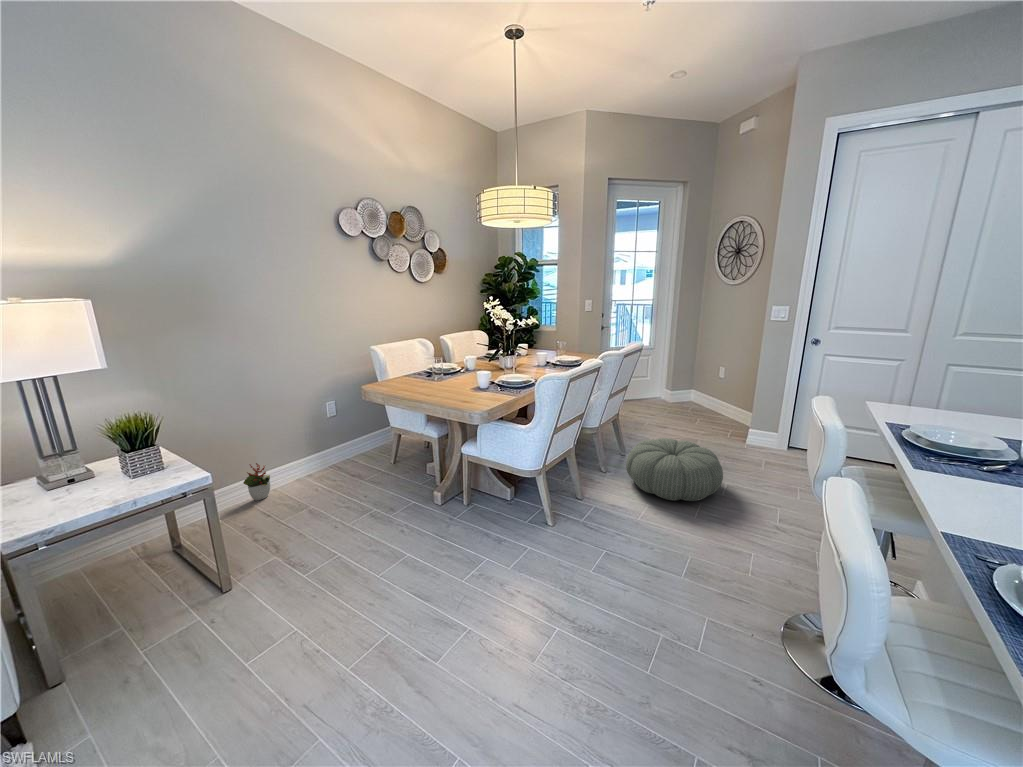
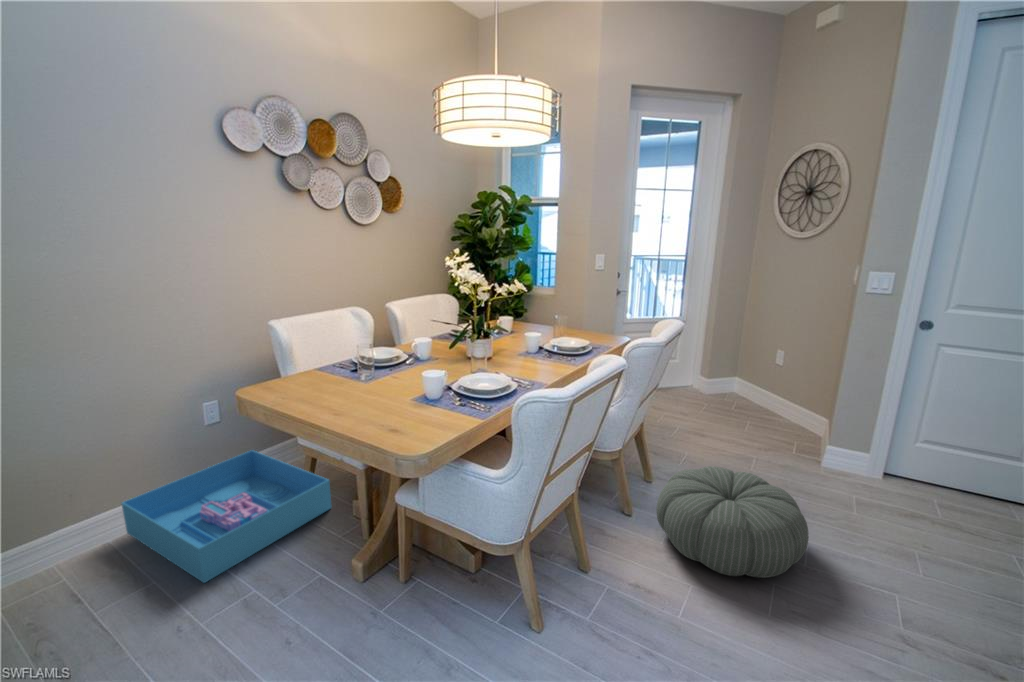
storage bin: none [283,436,412,508] -> present [122,450,331,583]
decorative plant: present [243,463,270,500] -> none [43,507,94,567]

